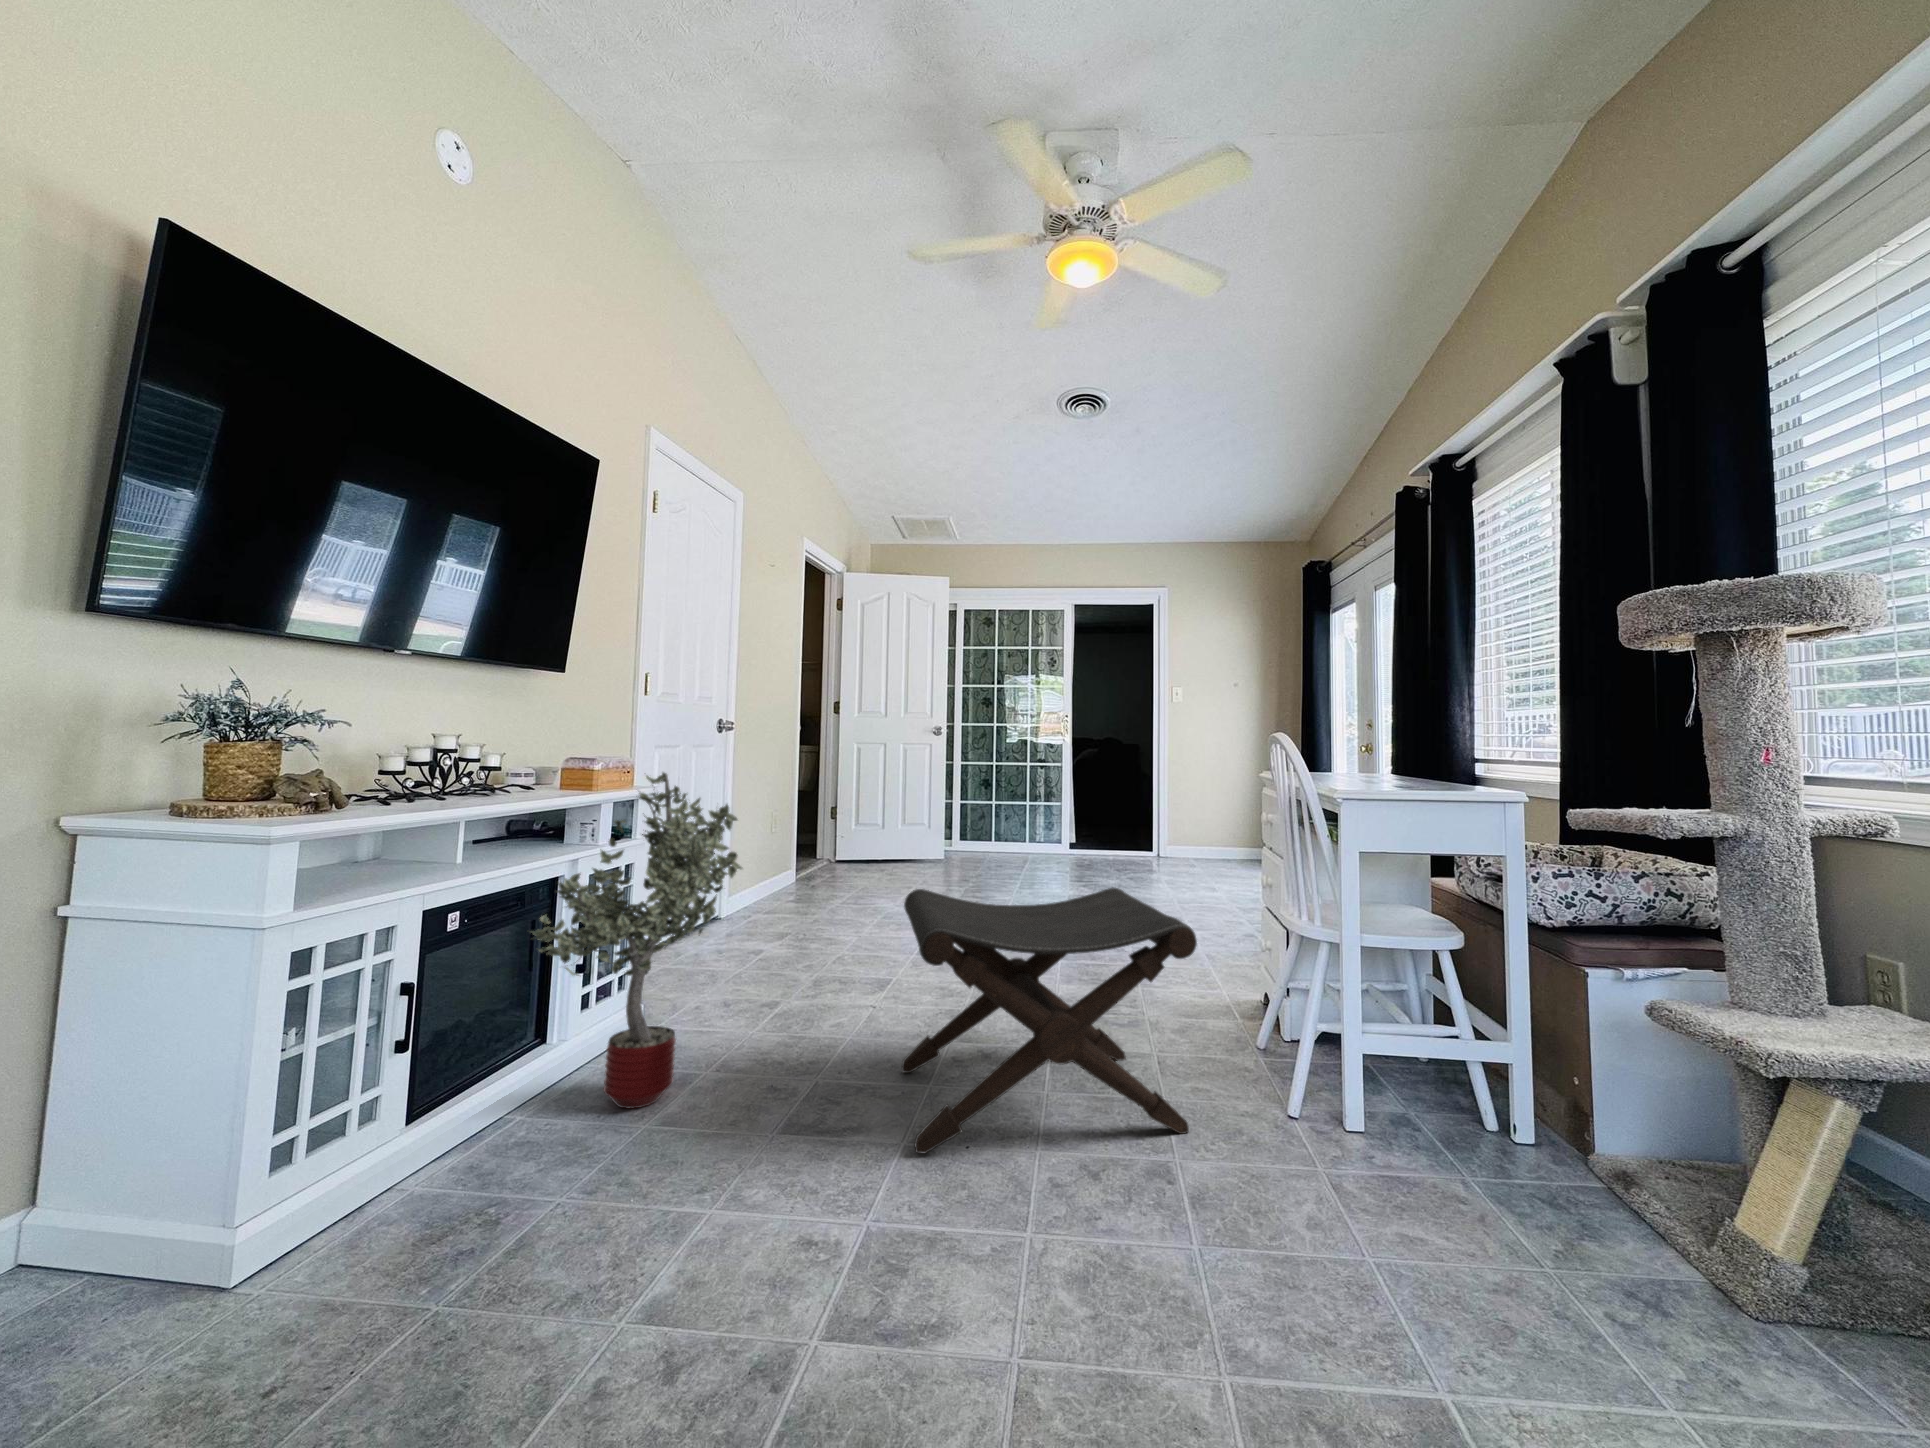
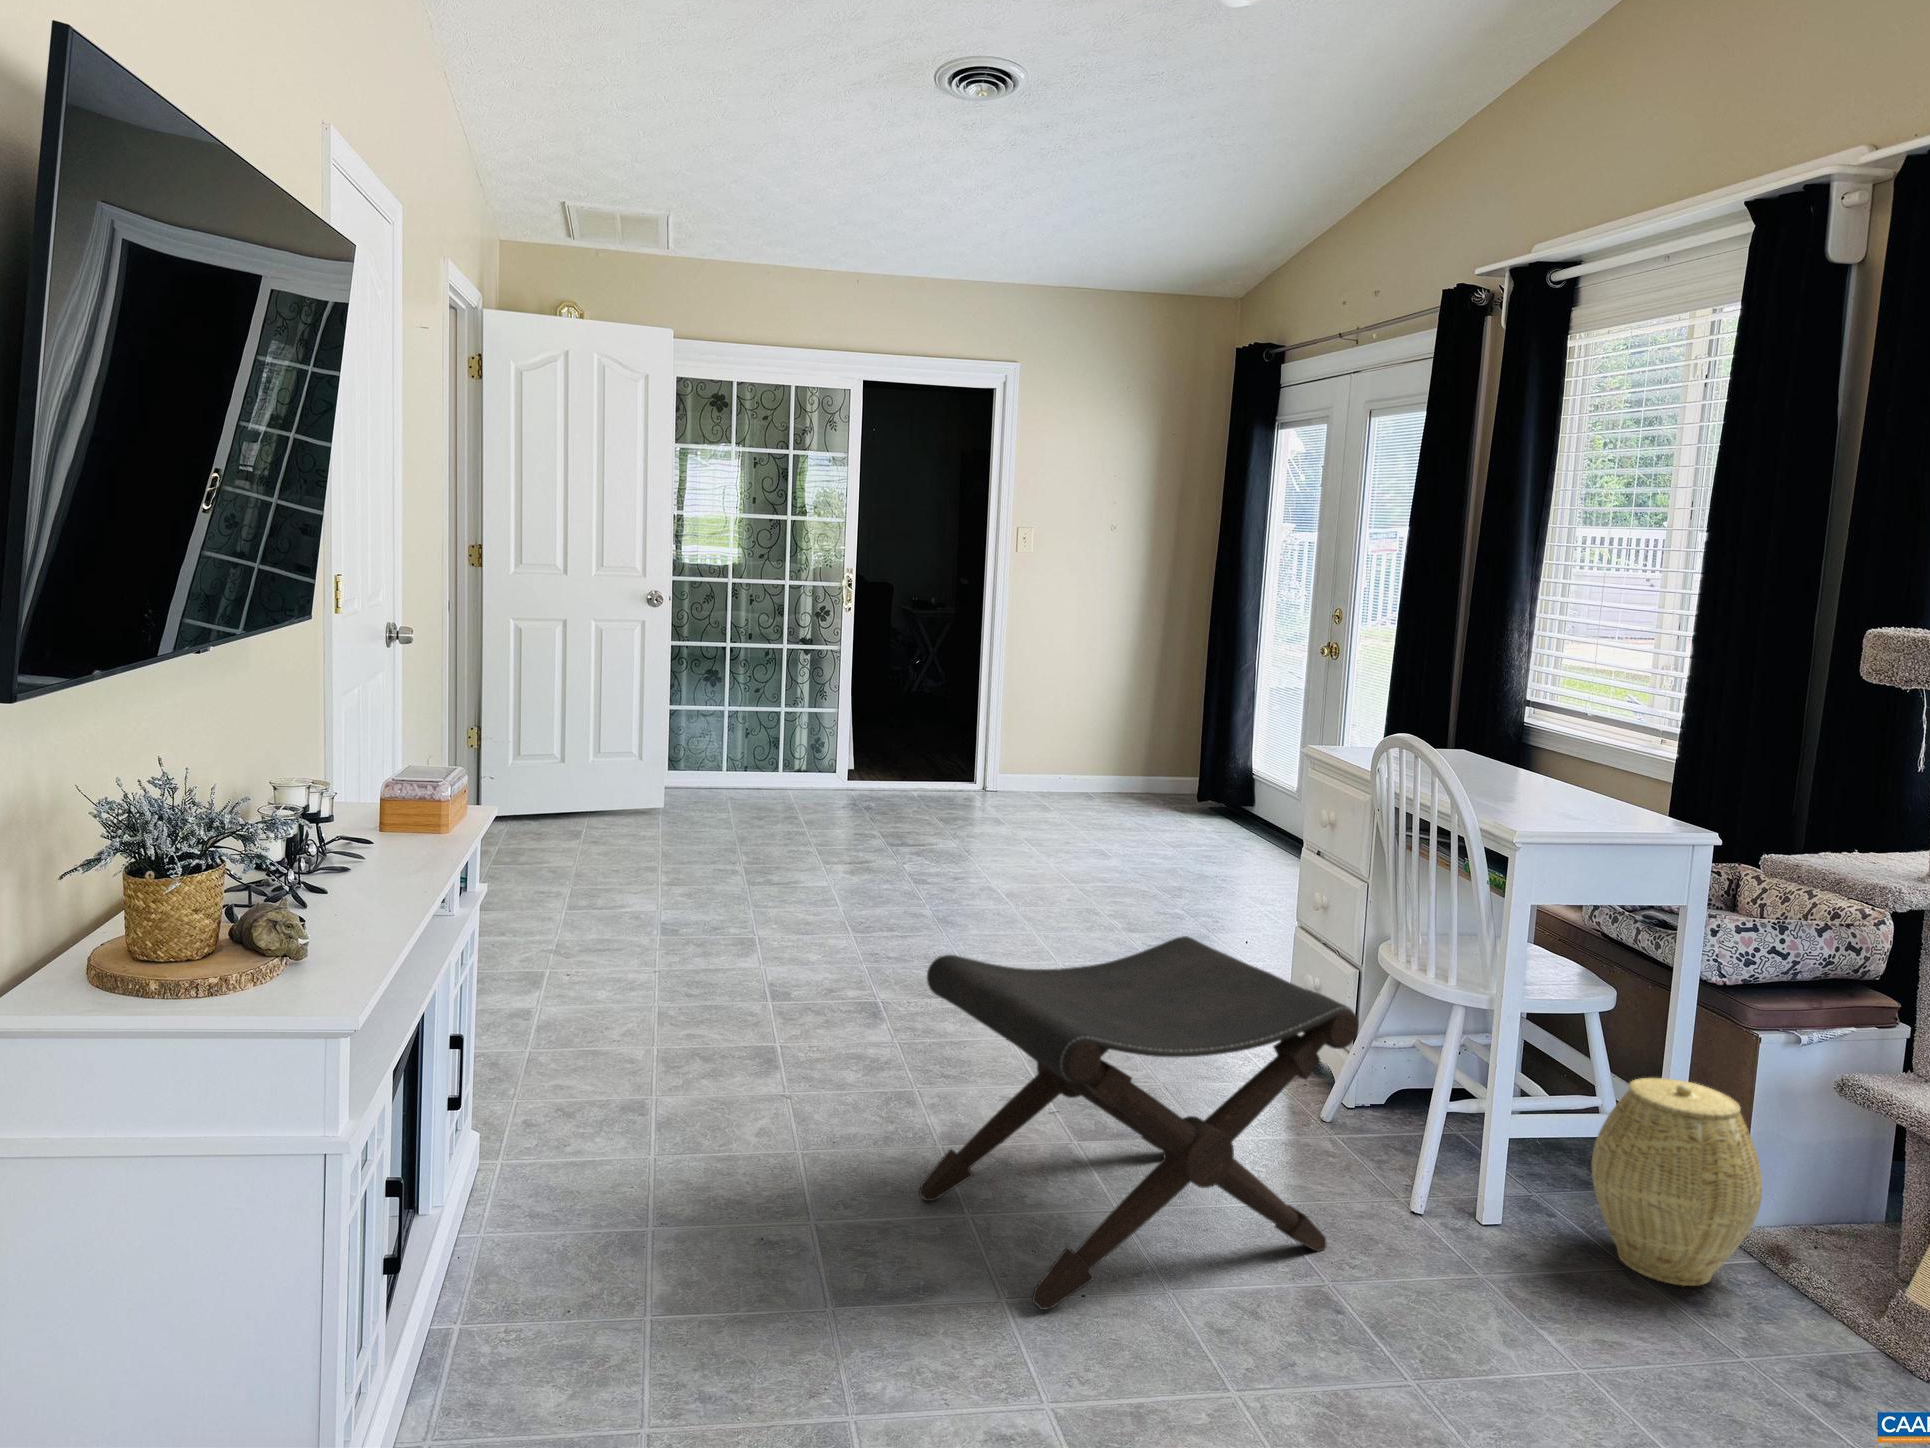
potted tree: present [531,773,742,1108] -> none [456,802,711,1290]
woven basket: none [1424,1000,1581,1196] -> present [1592,1078,1762,1286]

